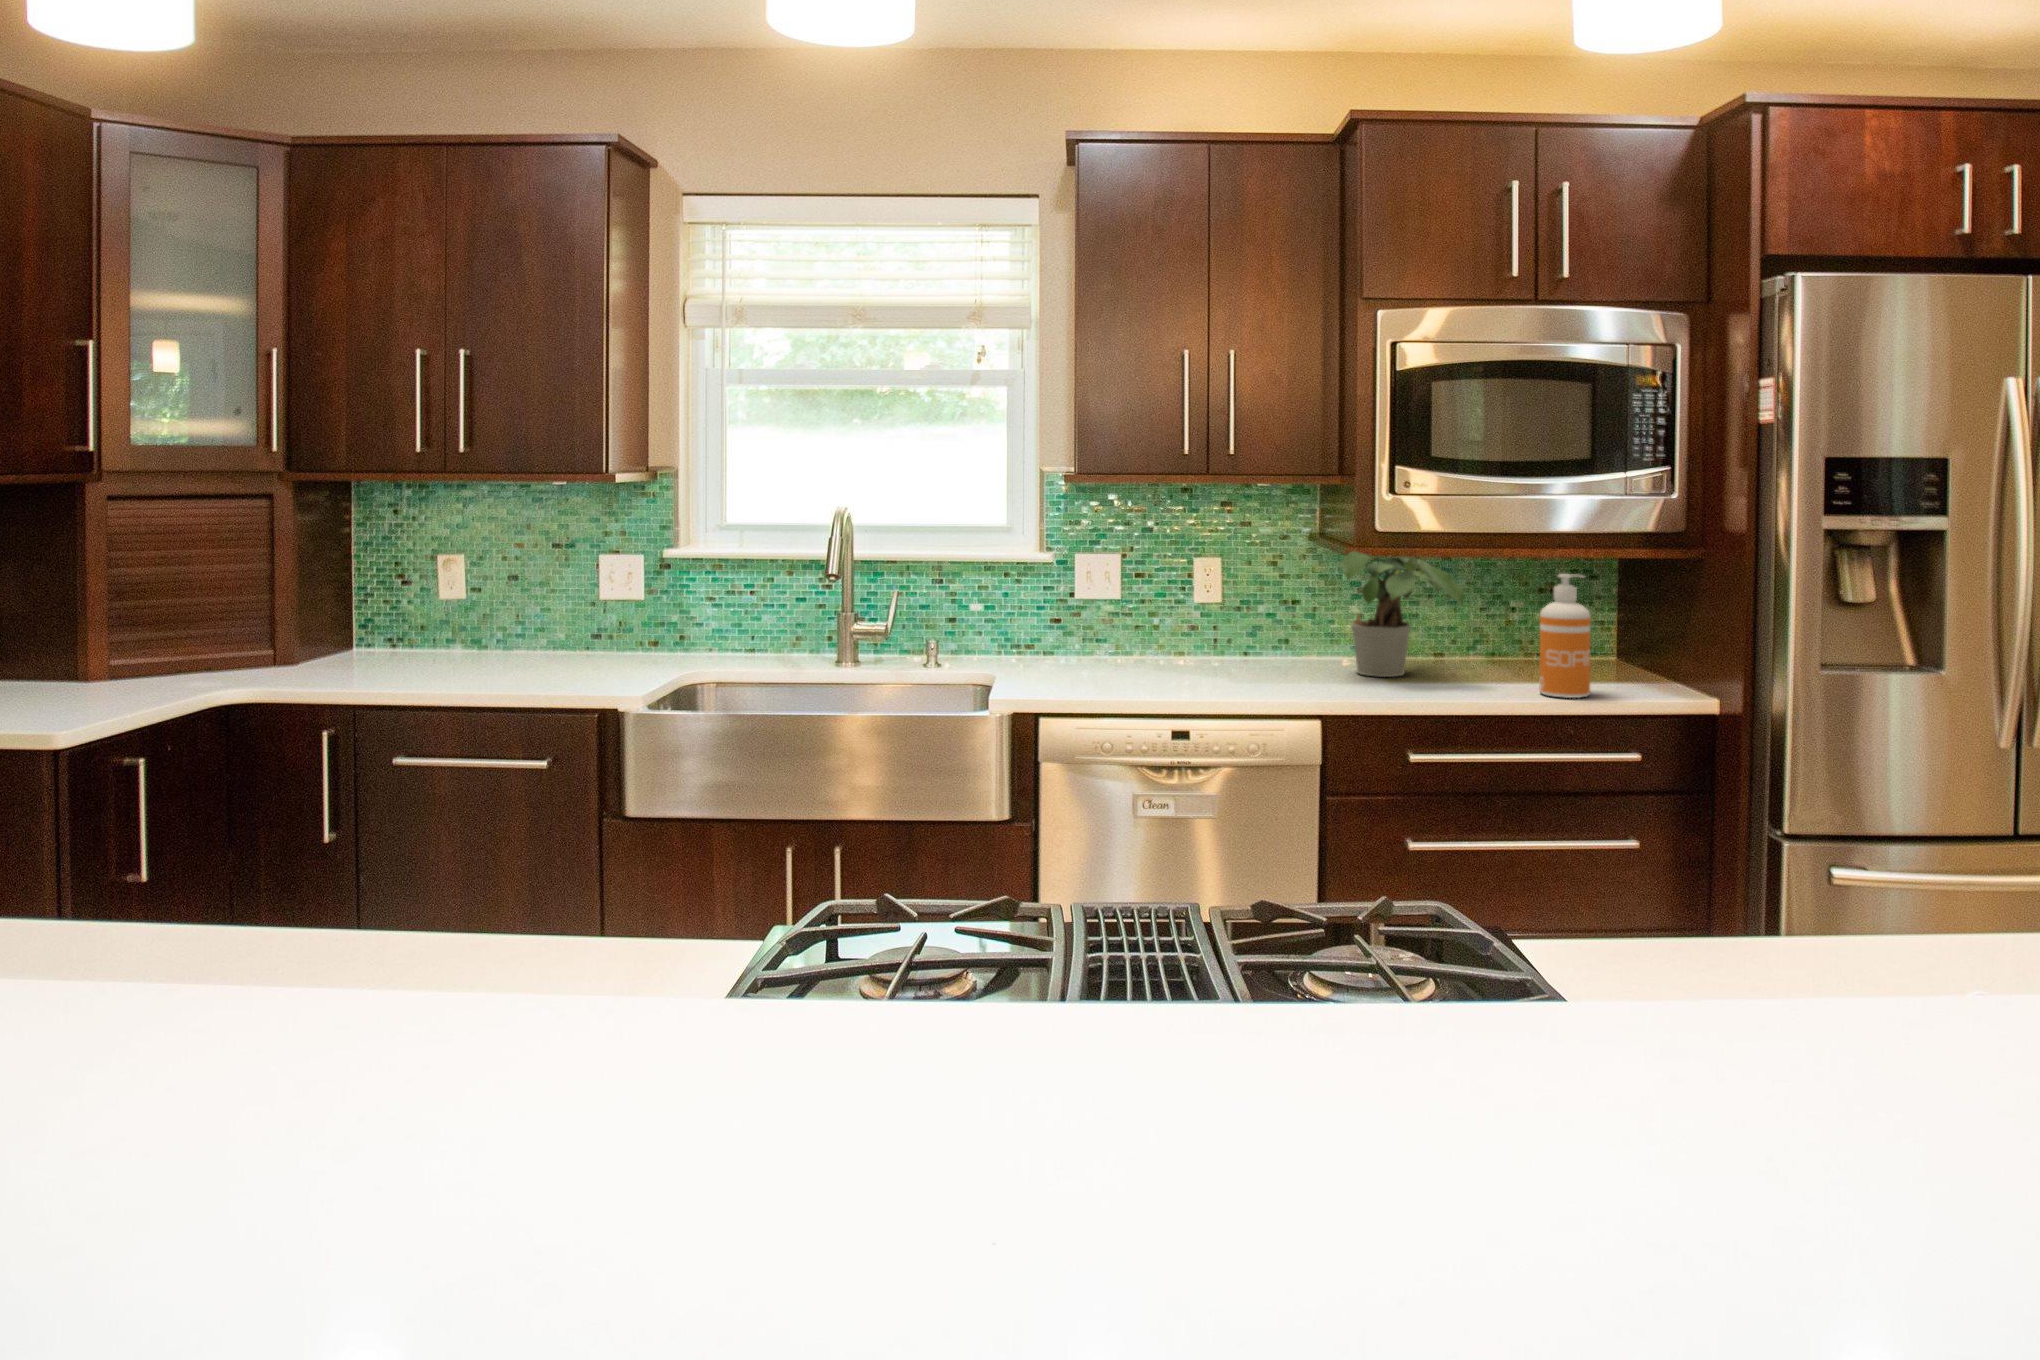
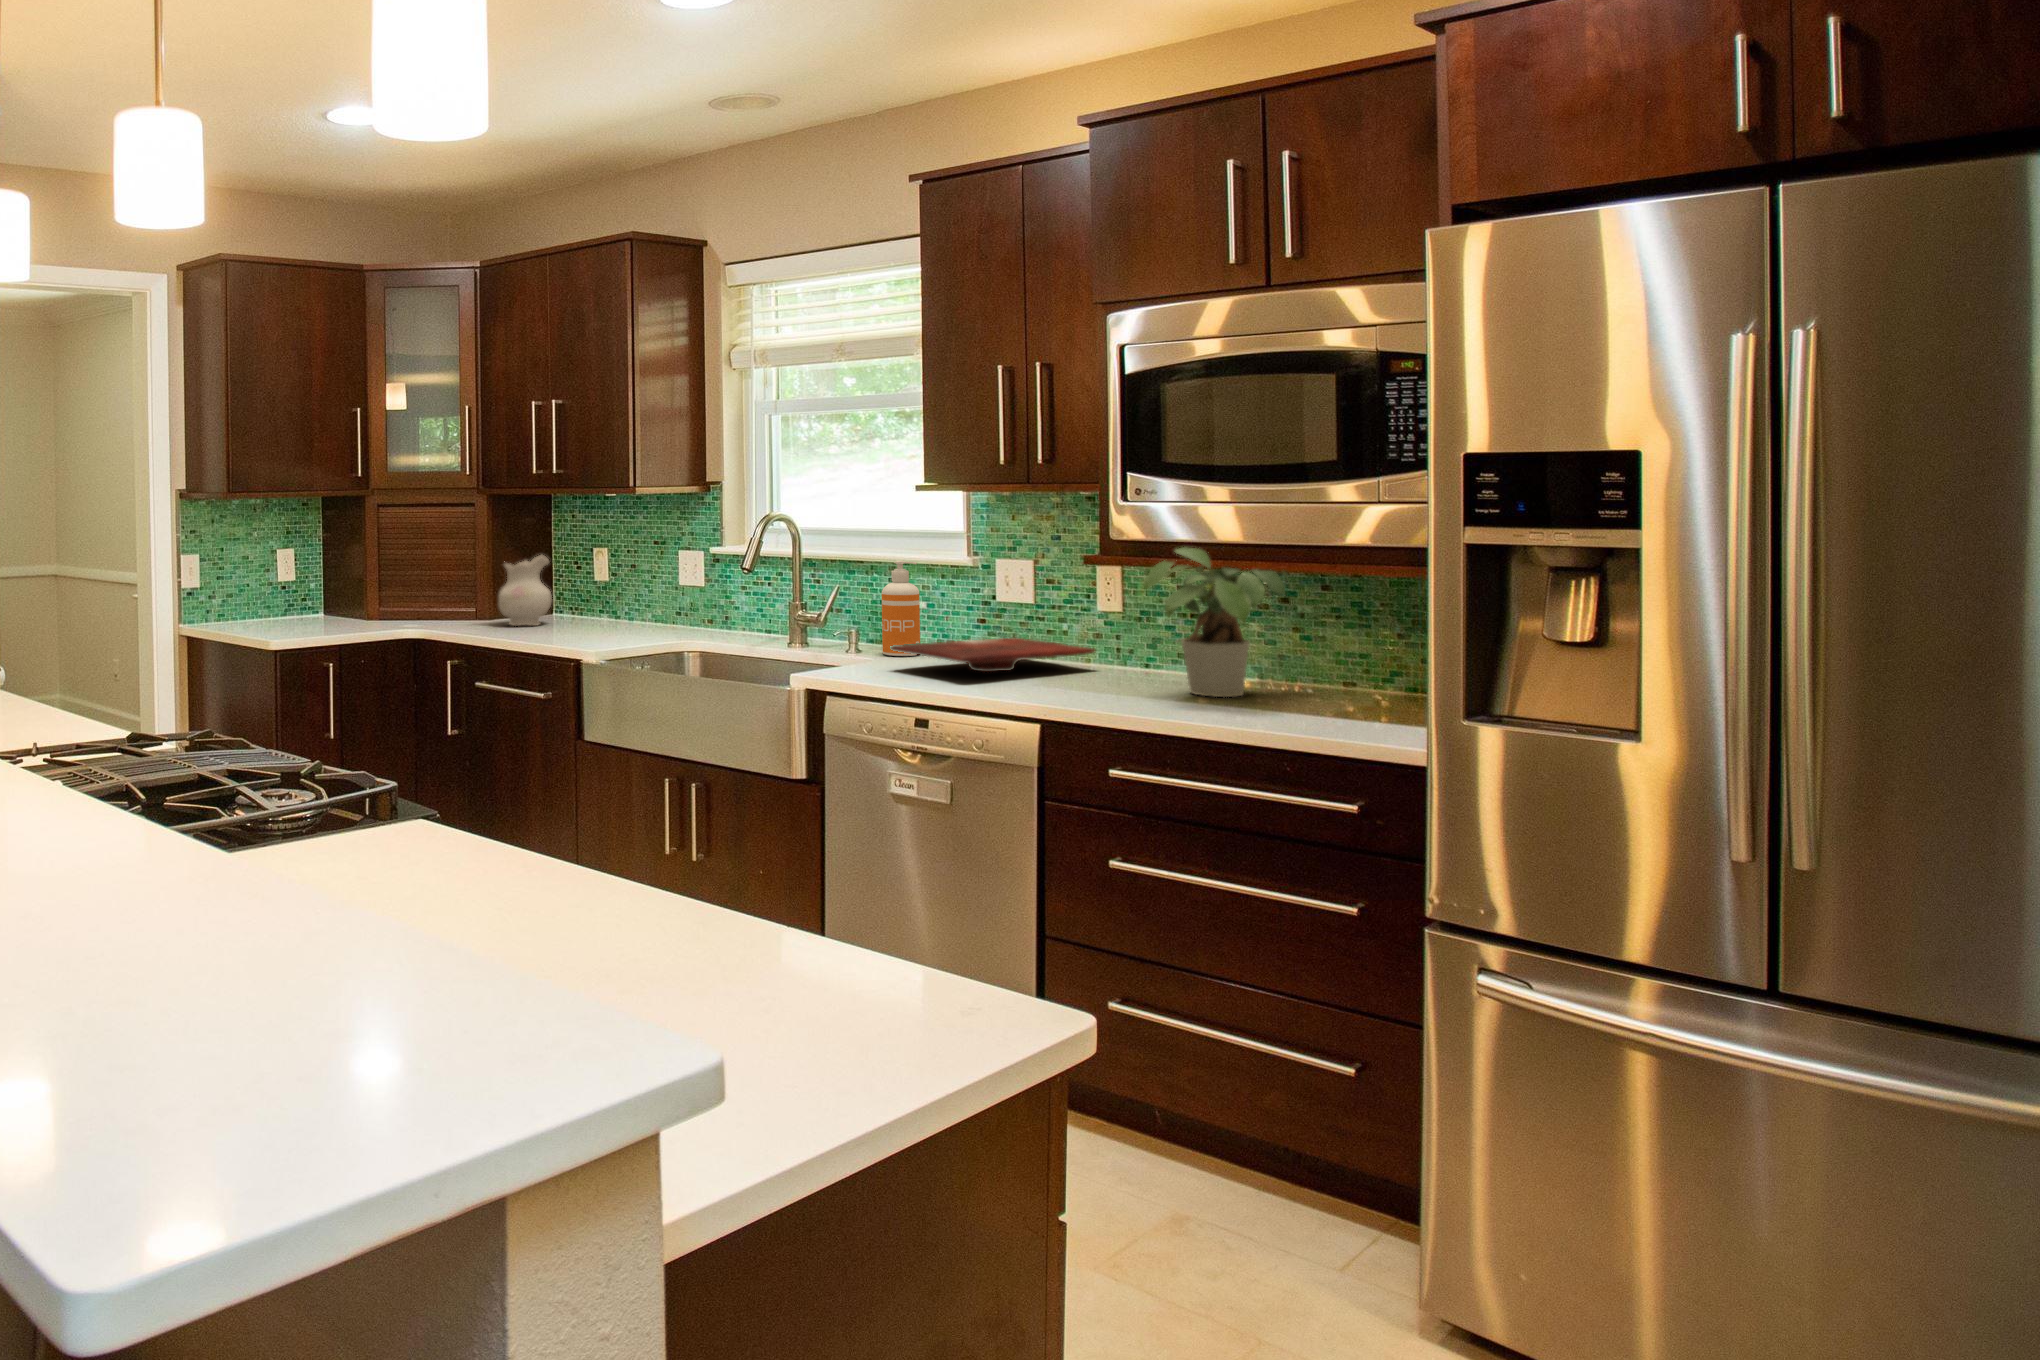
ceramic pitcher: none [279,565,384,671] -> present [499,555,552,626]
soap dispenser: present [1539,574,1591,698] -> present [882,561,920,656]
cutting board: none [1042,635,1215,674] -> present [891,638,1095,672]

